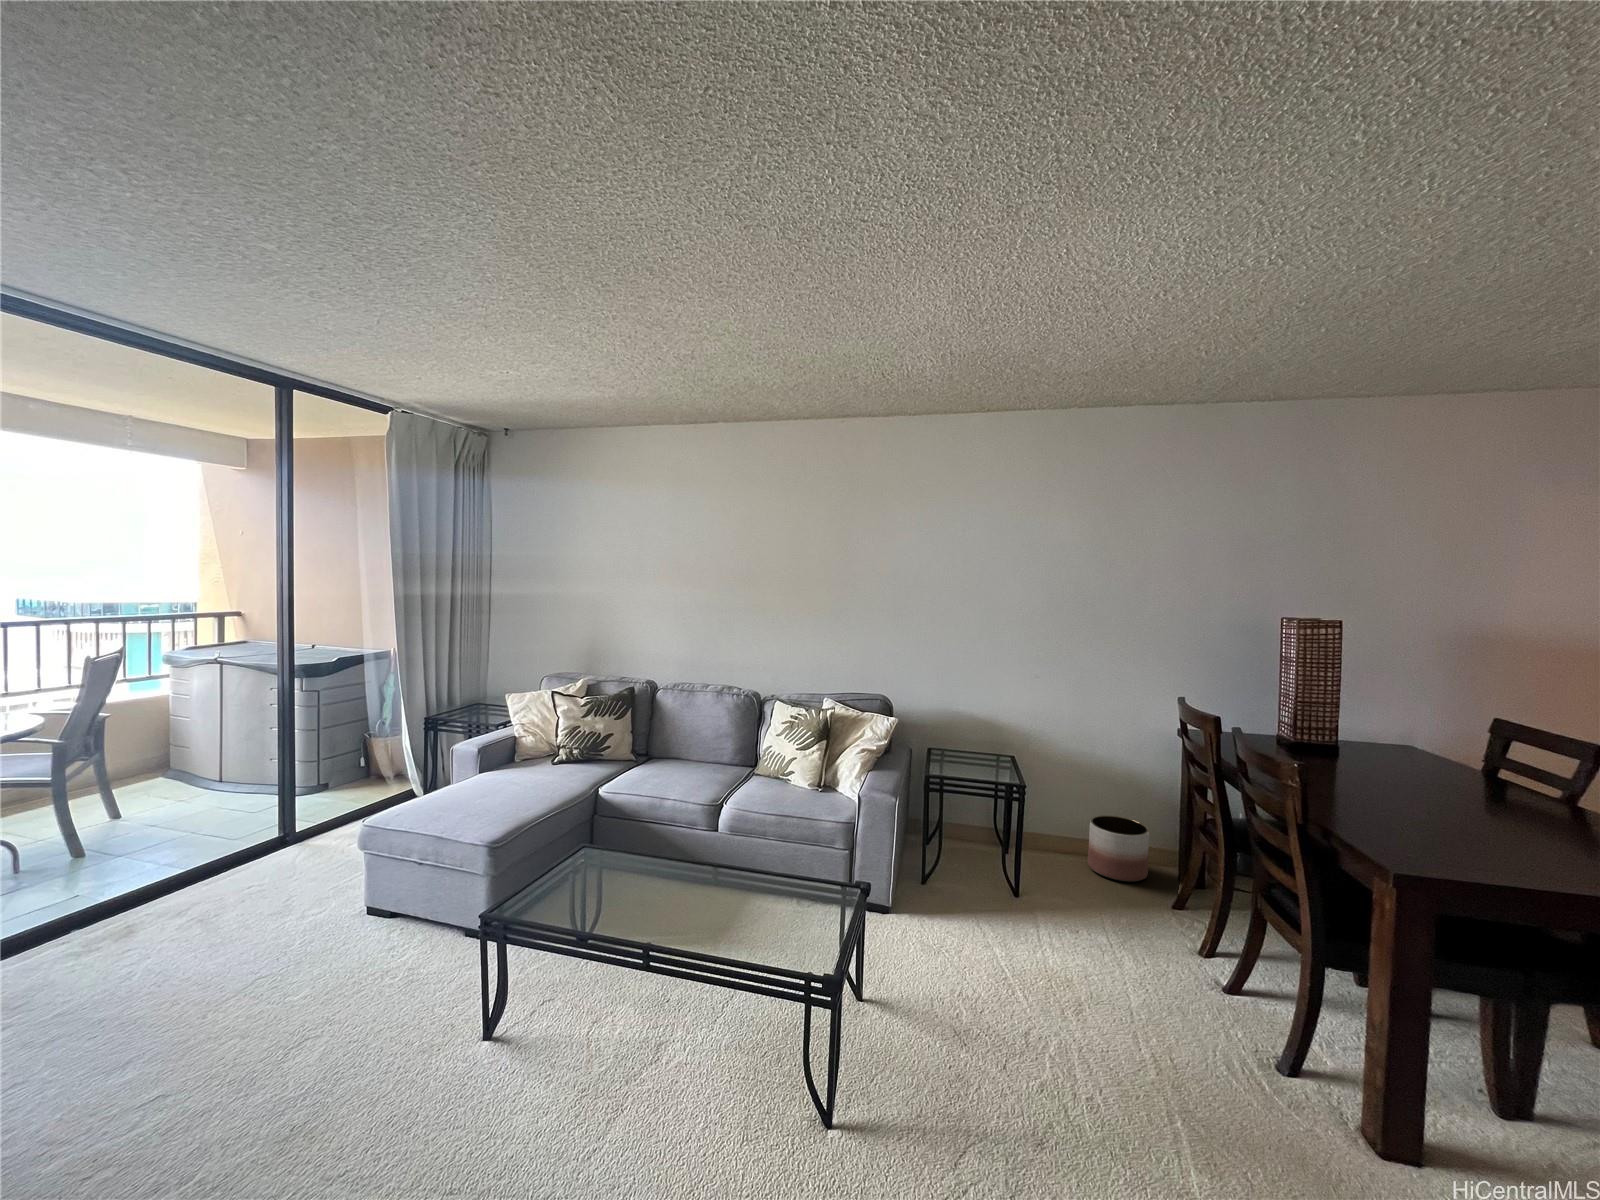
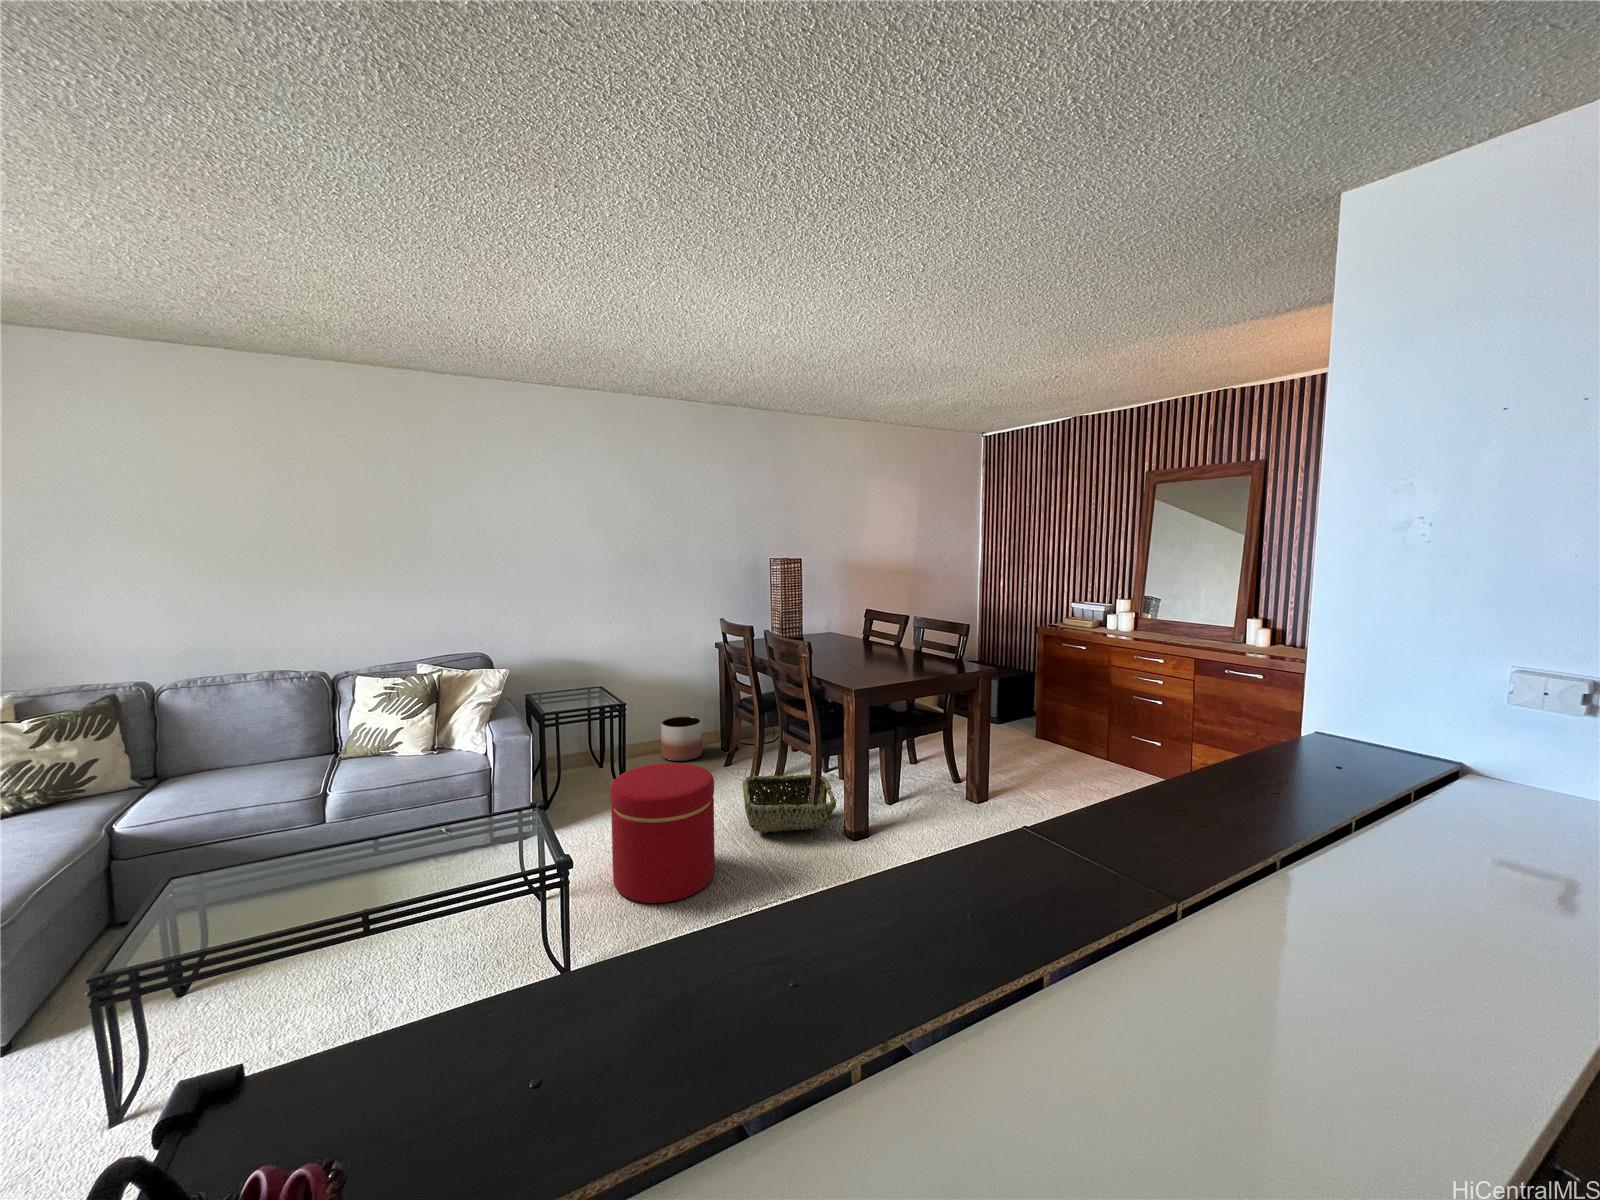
ottoman: none [936,881,1086,1100] -> present [610,763,715,903]
woven basket: none [1158,948,1342,1093] -> present [742,774,836,833]

